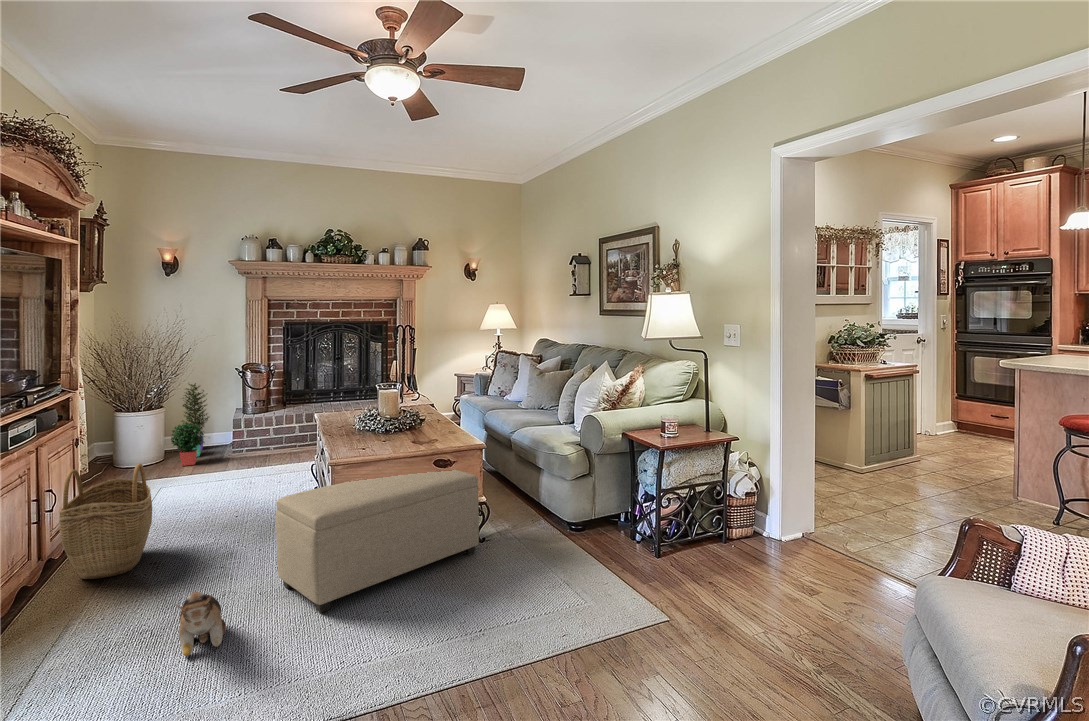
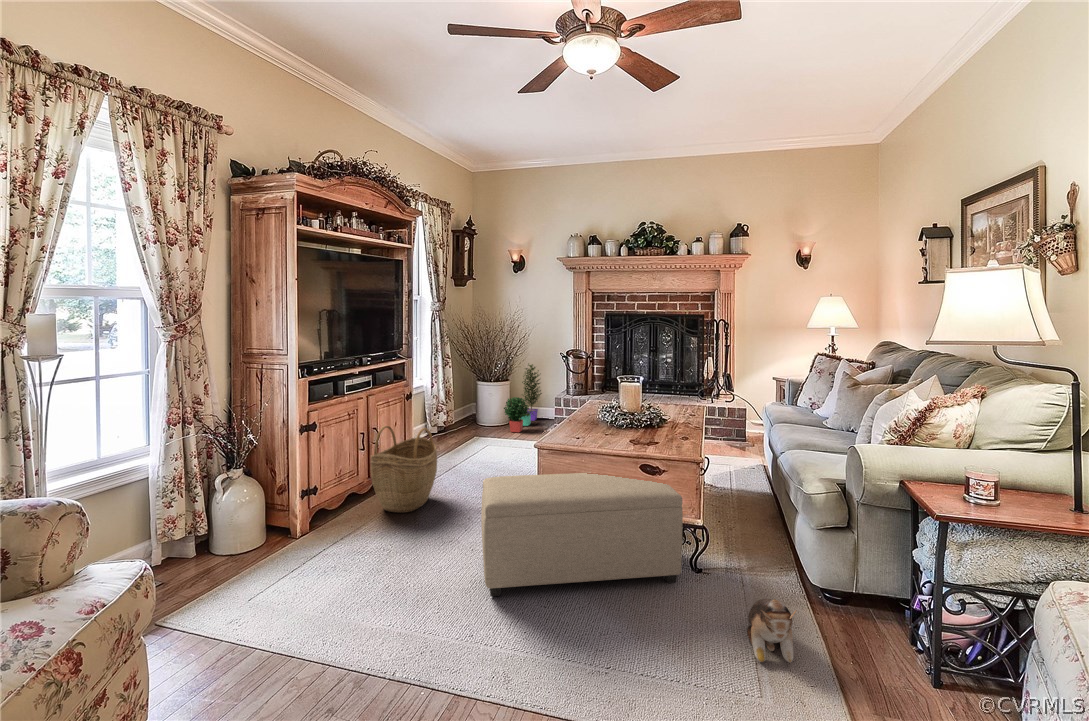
plush toy: present [176,591,226,656] -> present [747,599,796,663]

